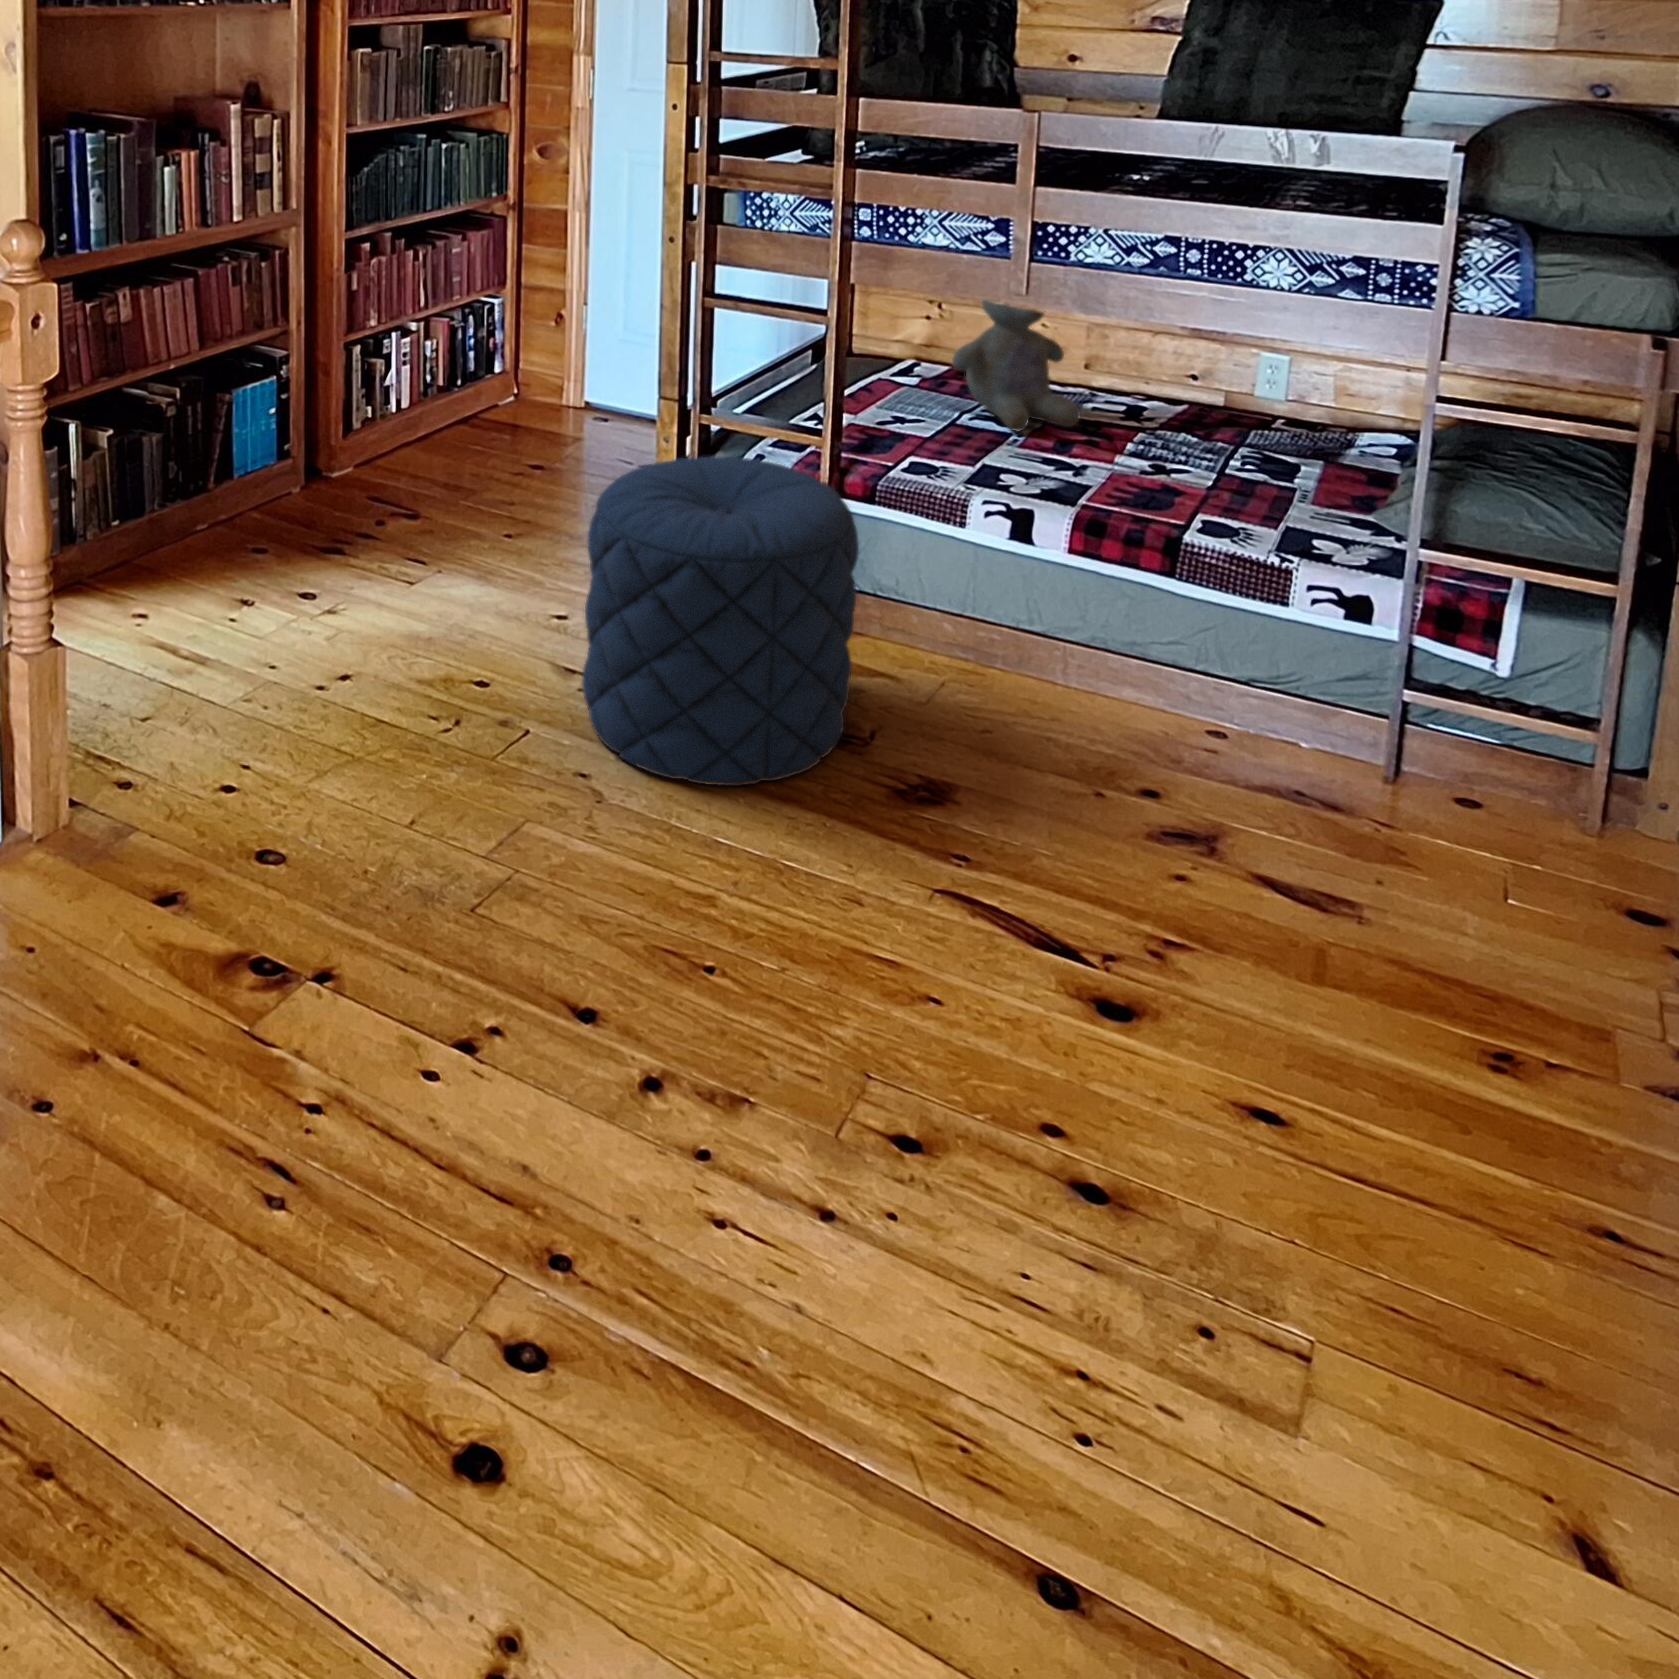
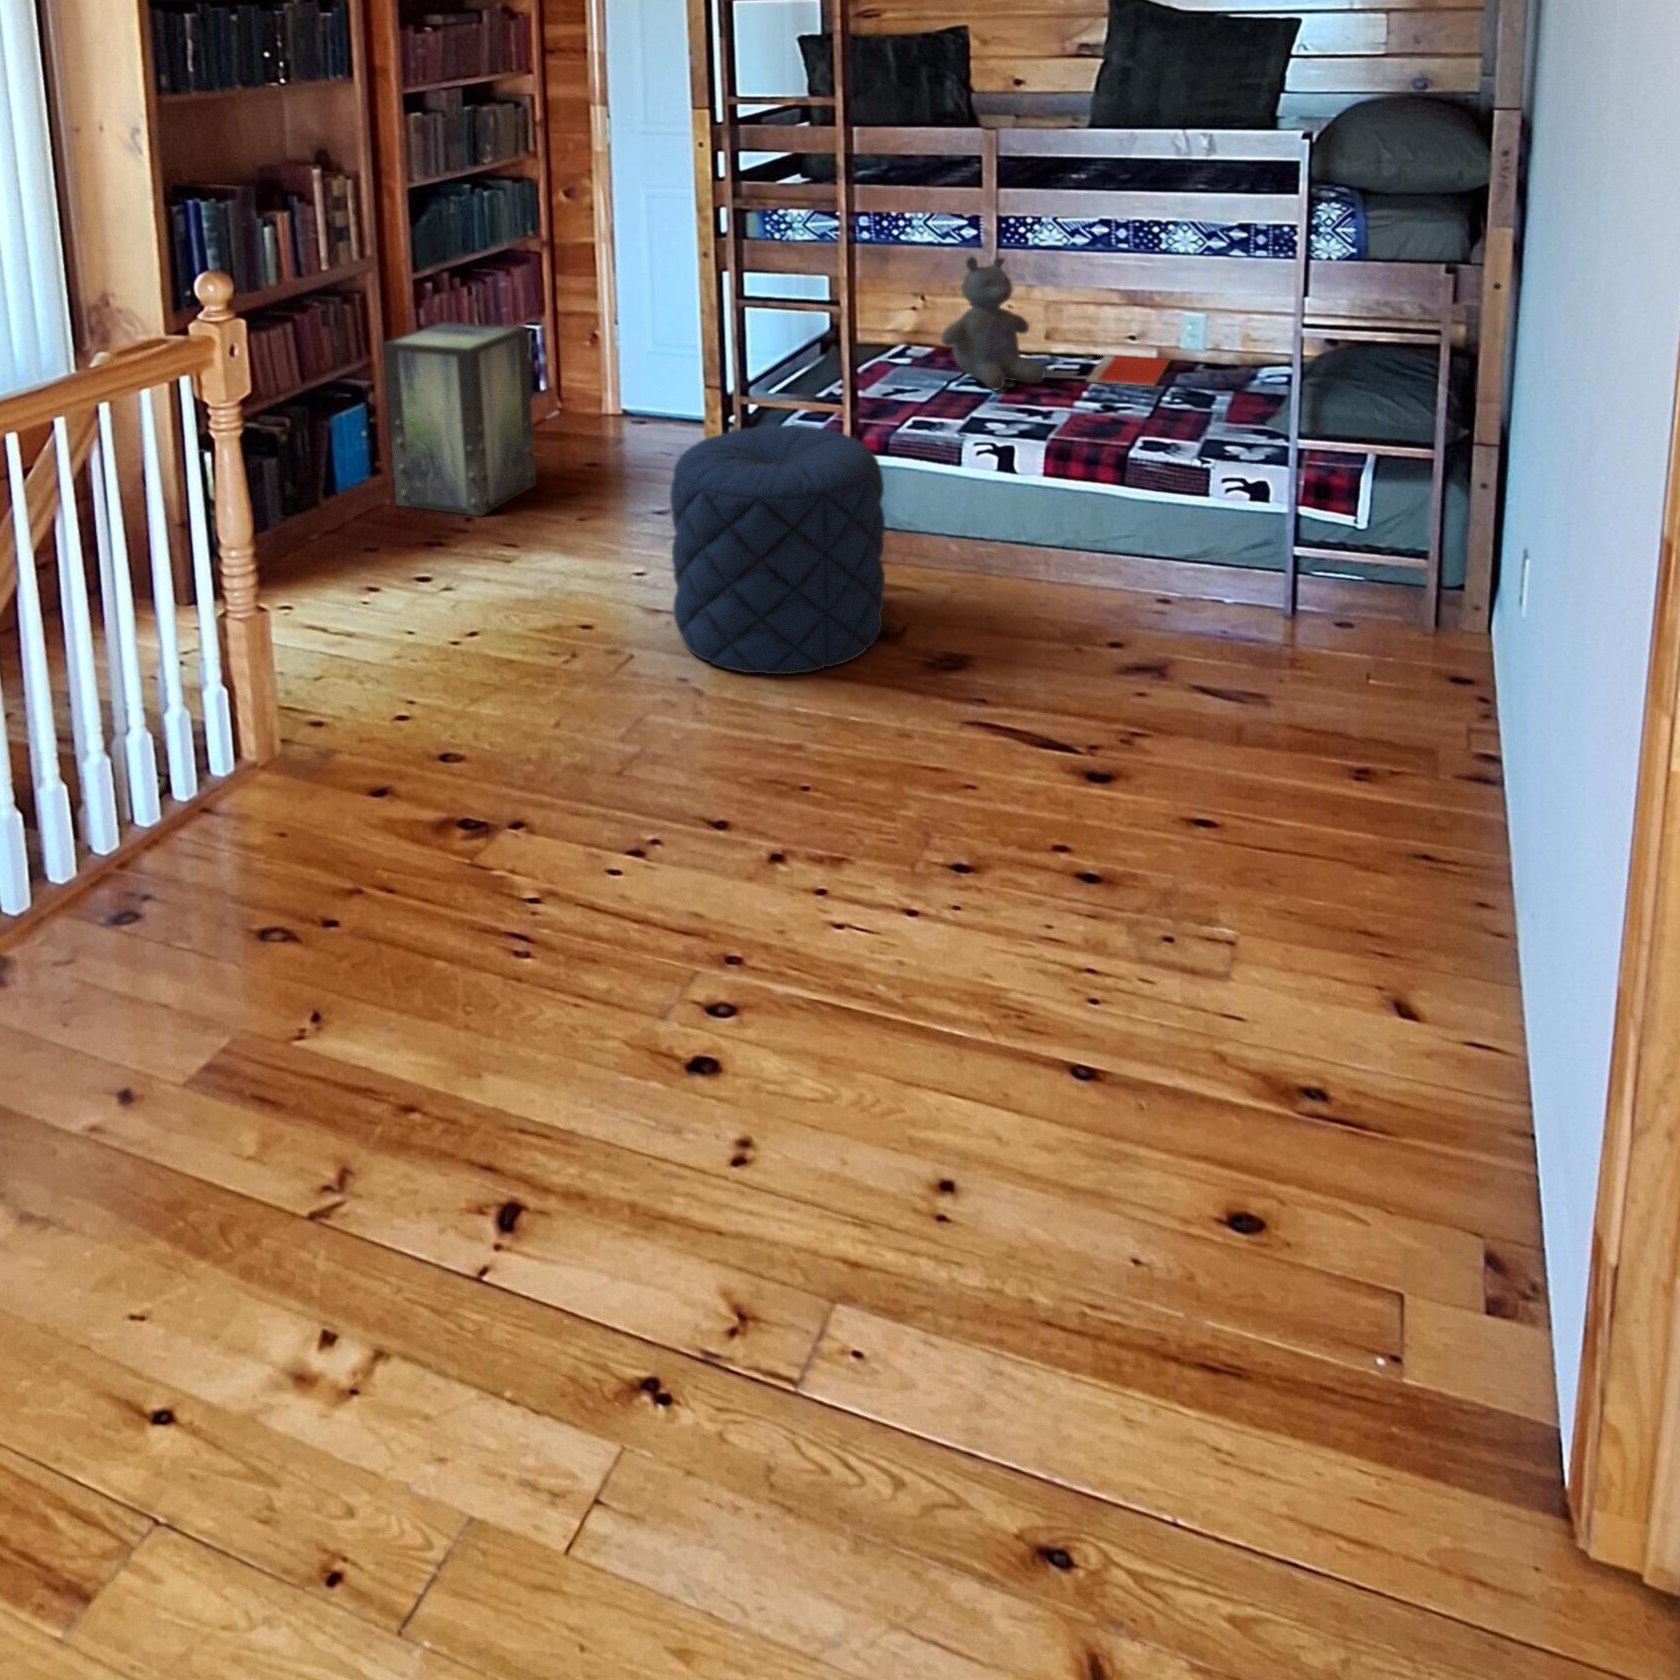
storage box: none [300,286,467,519] -> present [383,322,536,516]
notebook: none [1132,396,1241,445] -> present [1087,355,1169,386]

